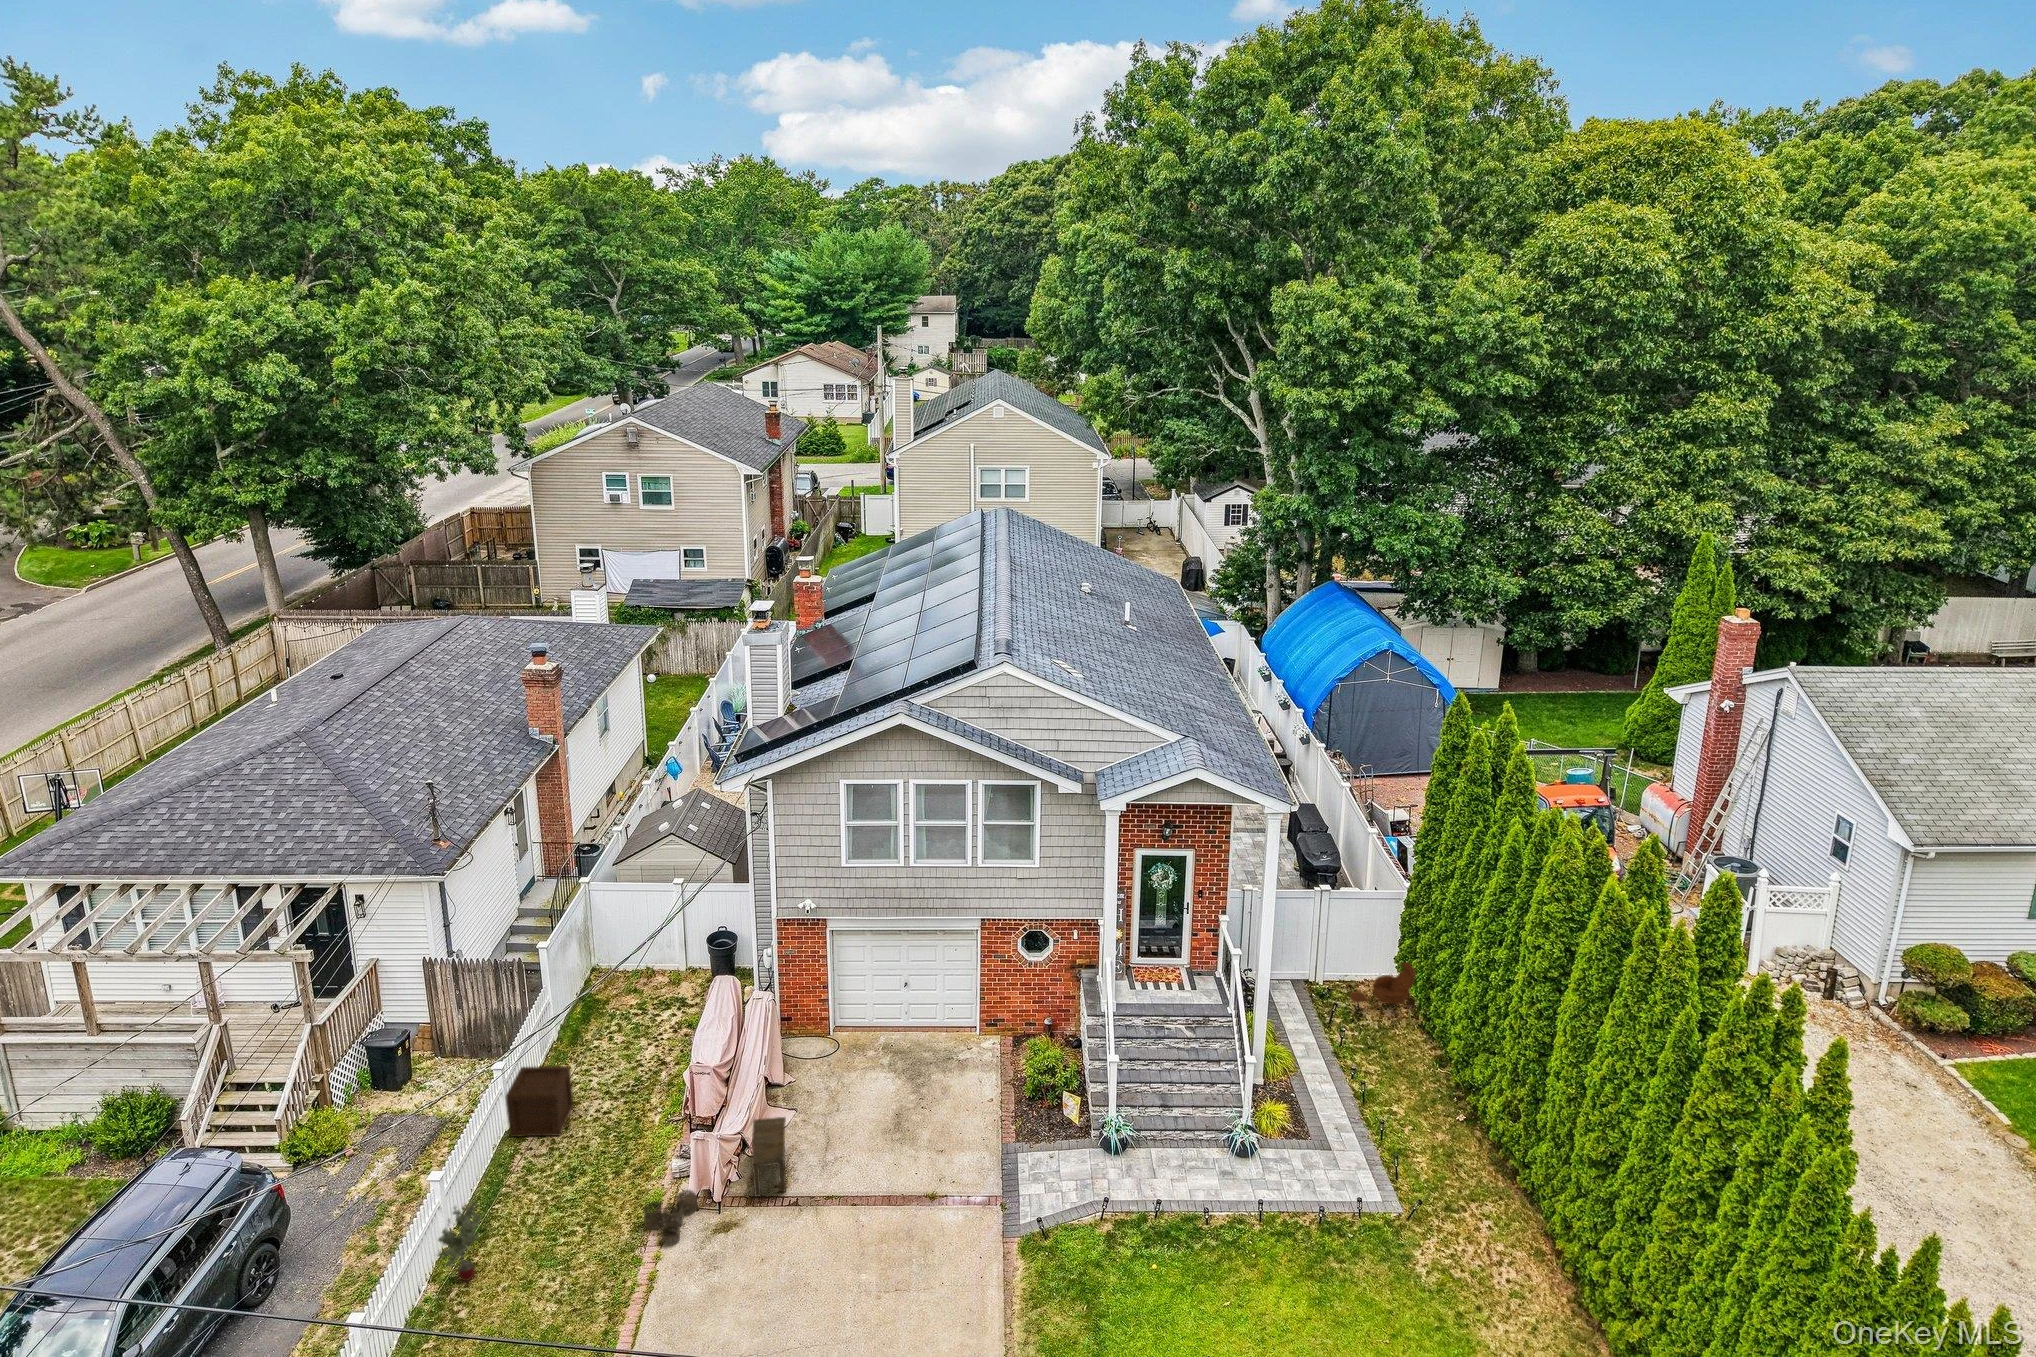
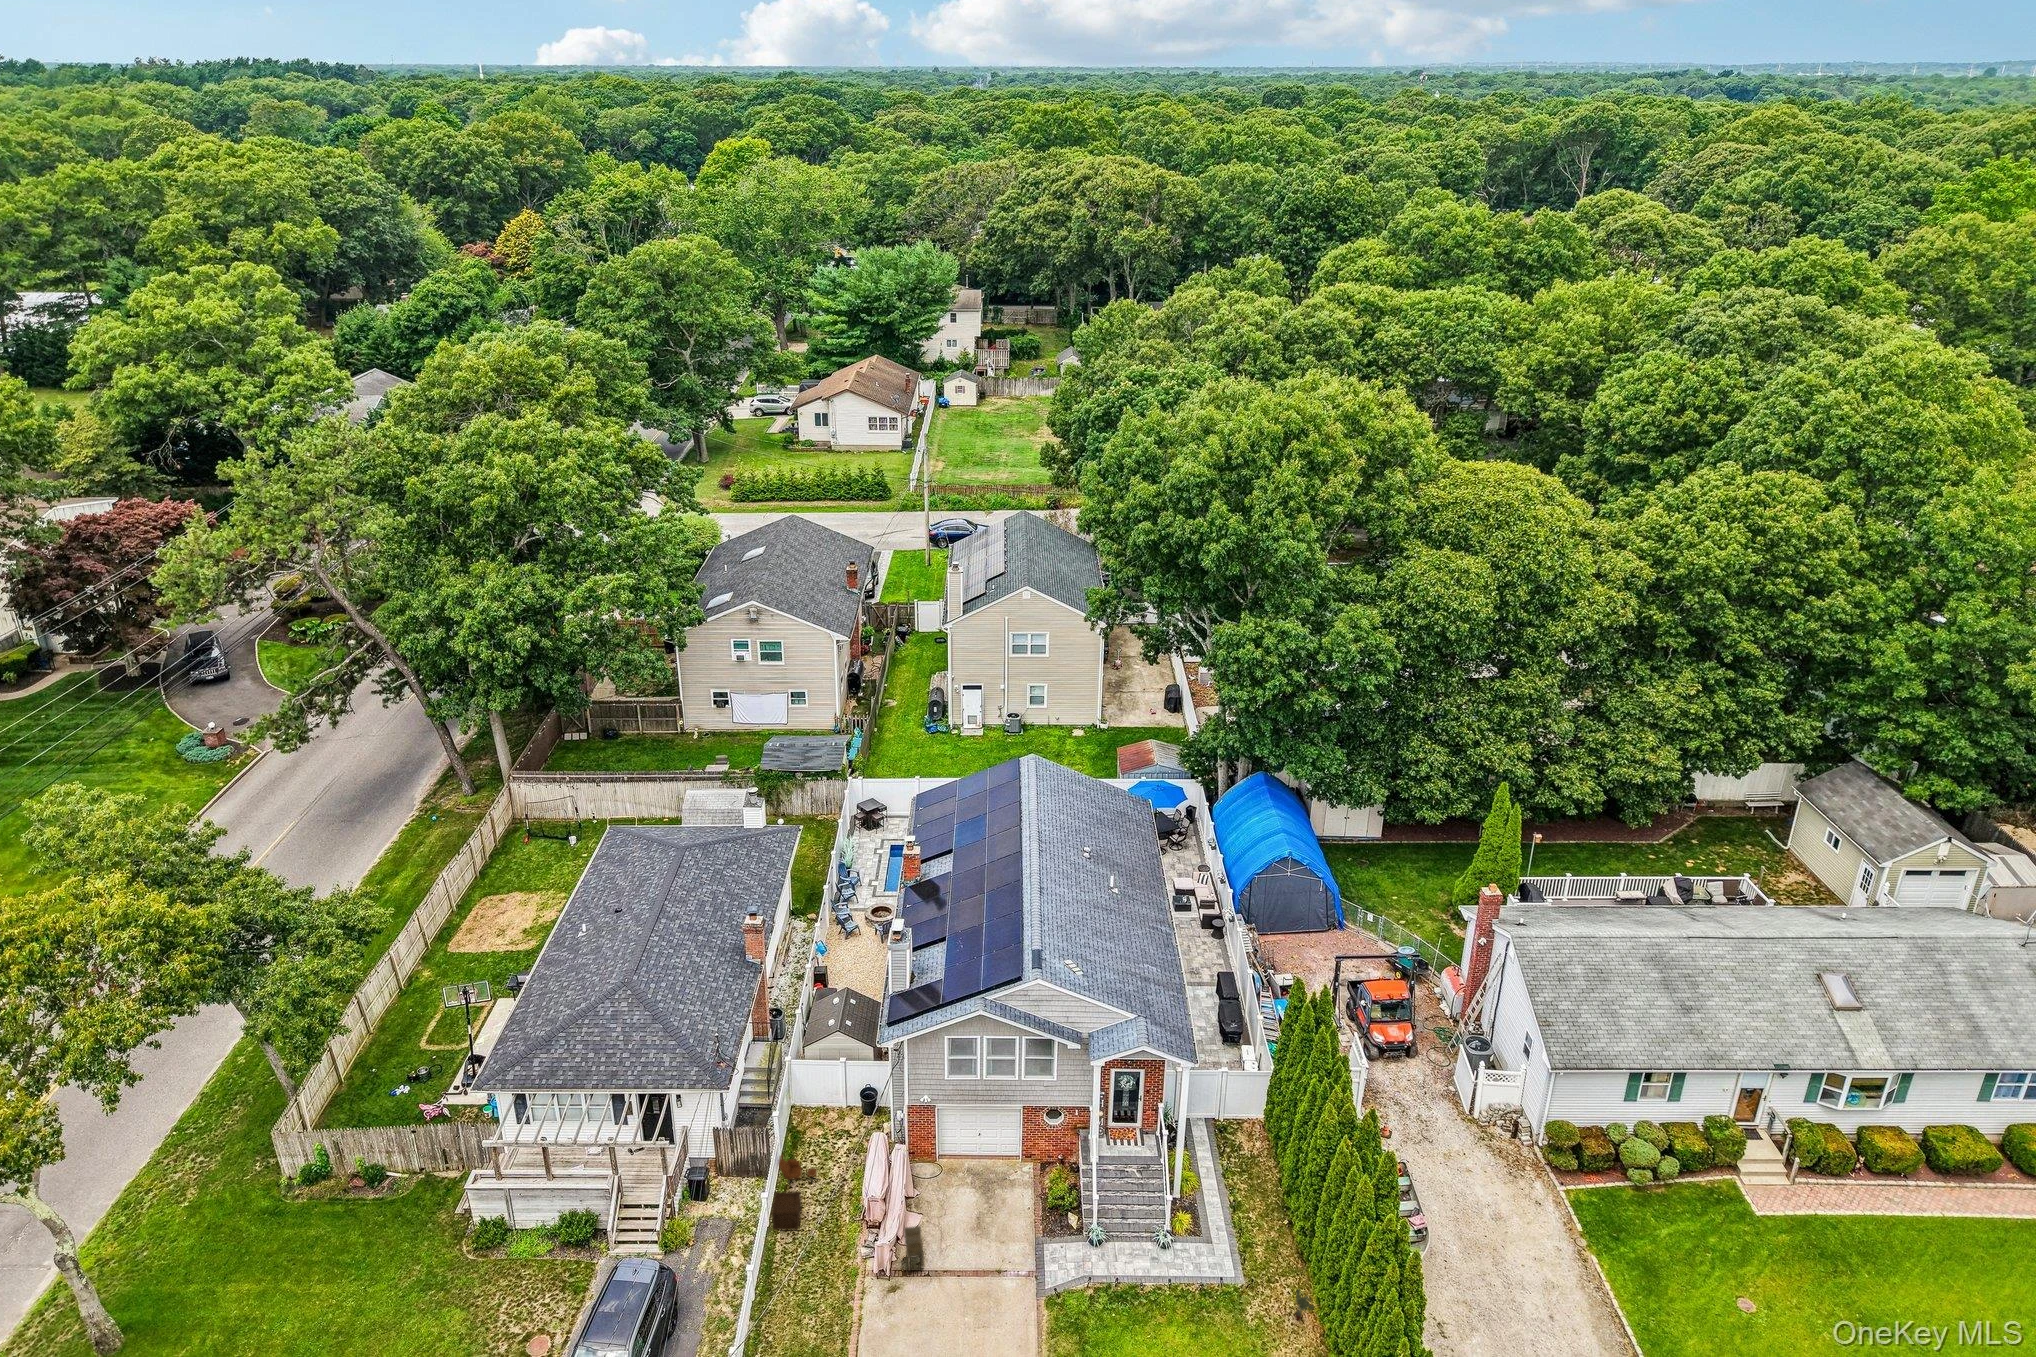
lounge chair: present [1349,962,1416,1011] -> present [778,1155,817,1181]
woven basket: present [644,1190,698,1245] -> none [854,1269,880,1301]
potted tree: present [438,1202,481,1281] -> present [1295,1289,1313,1320]

